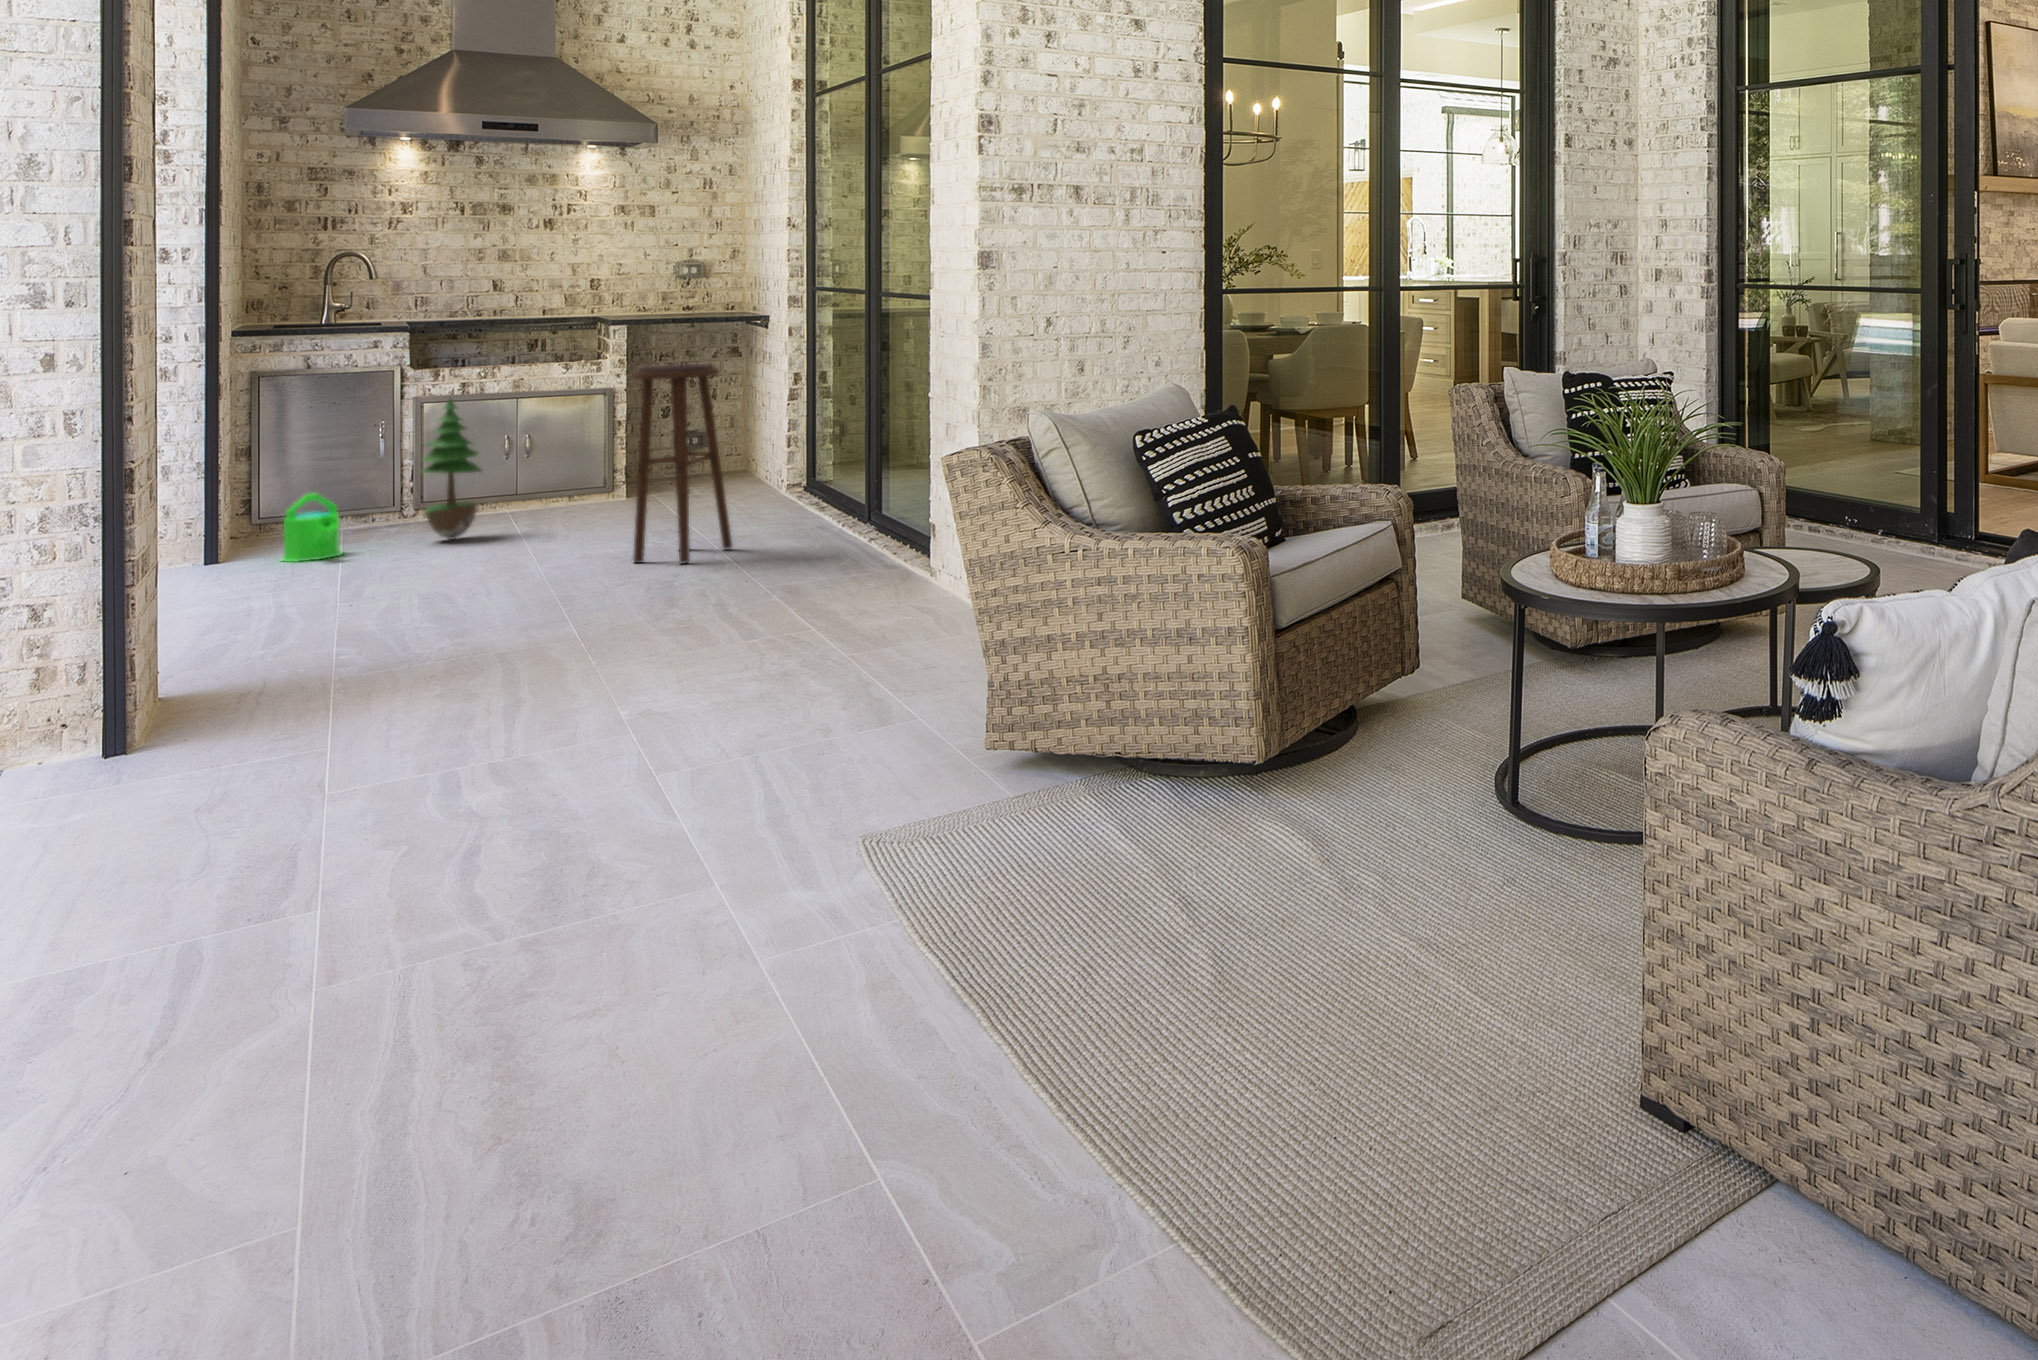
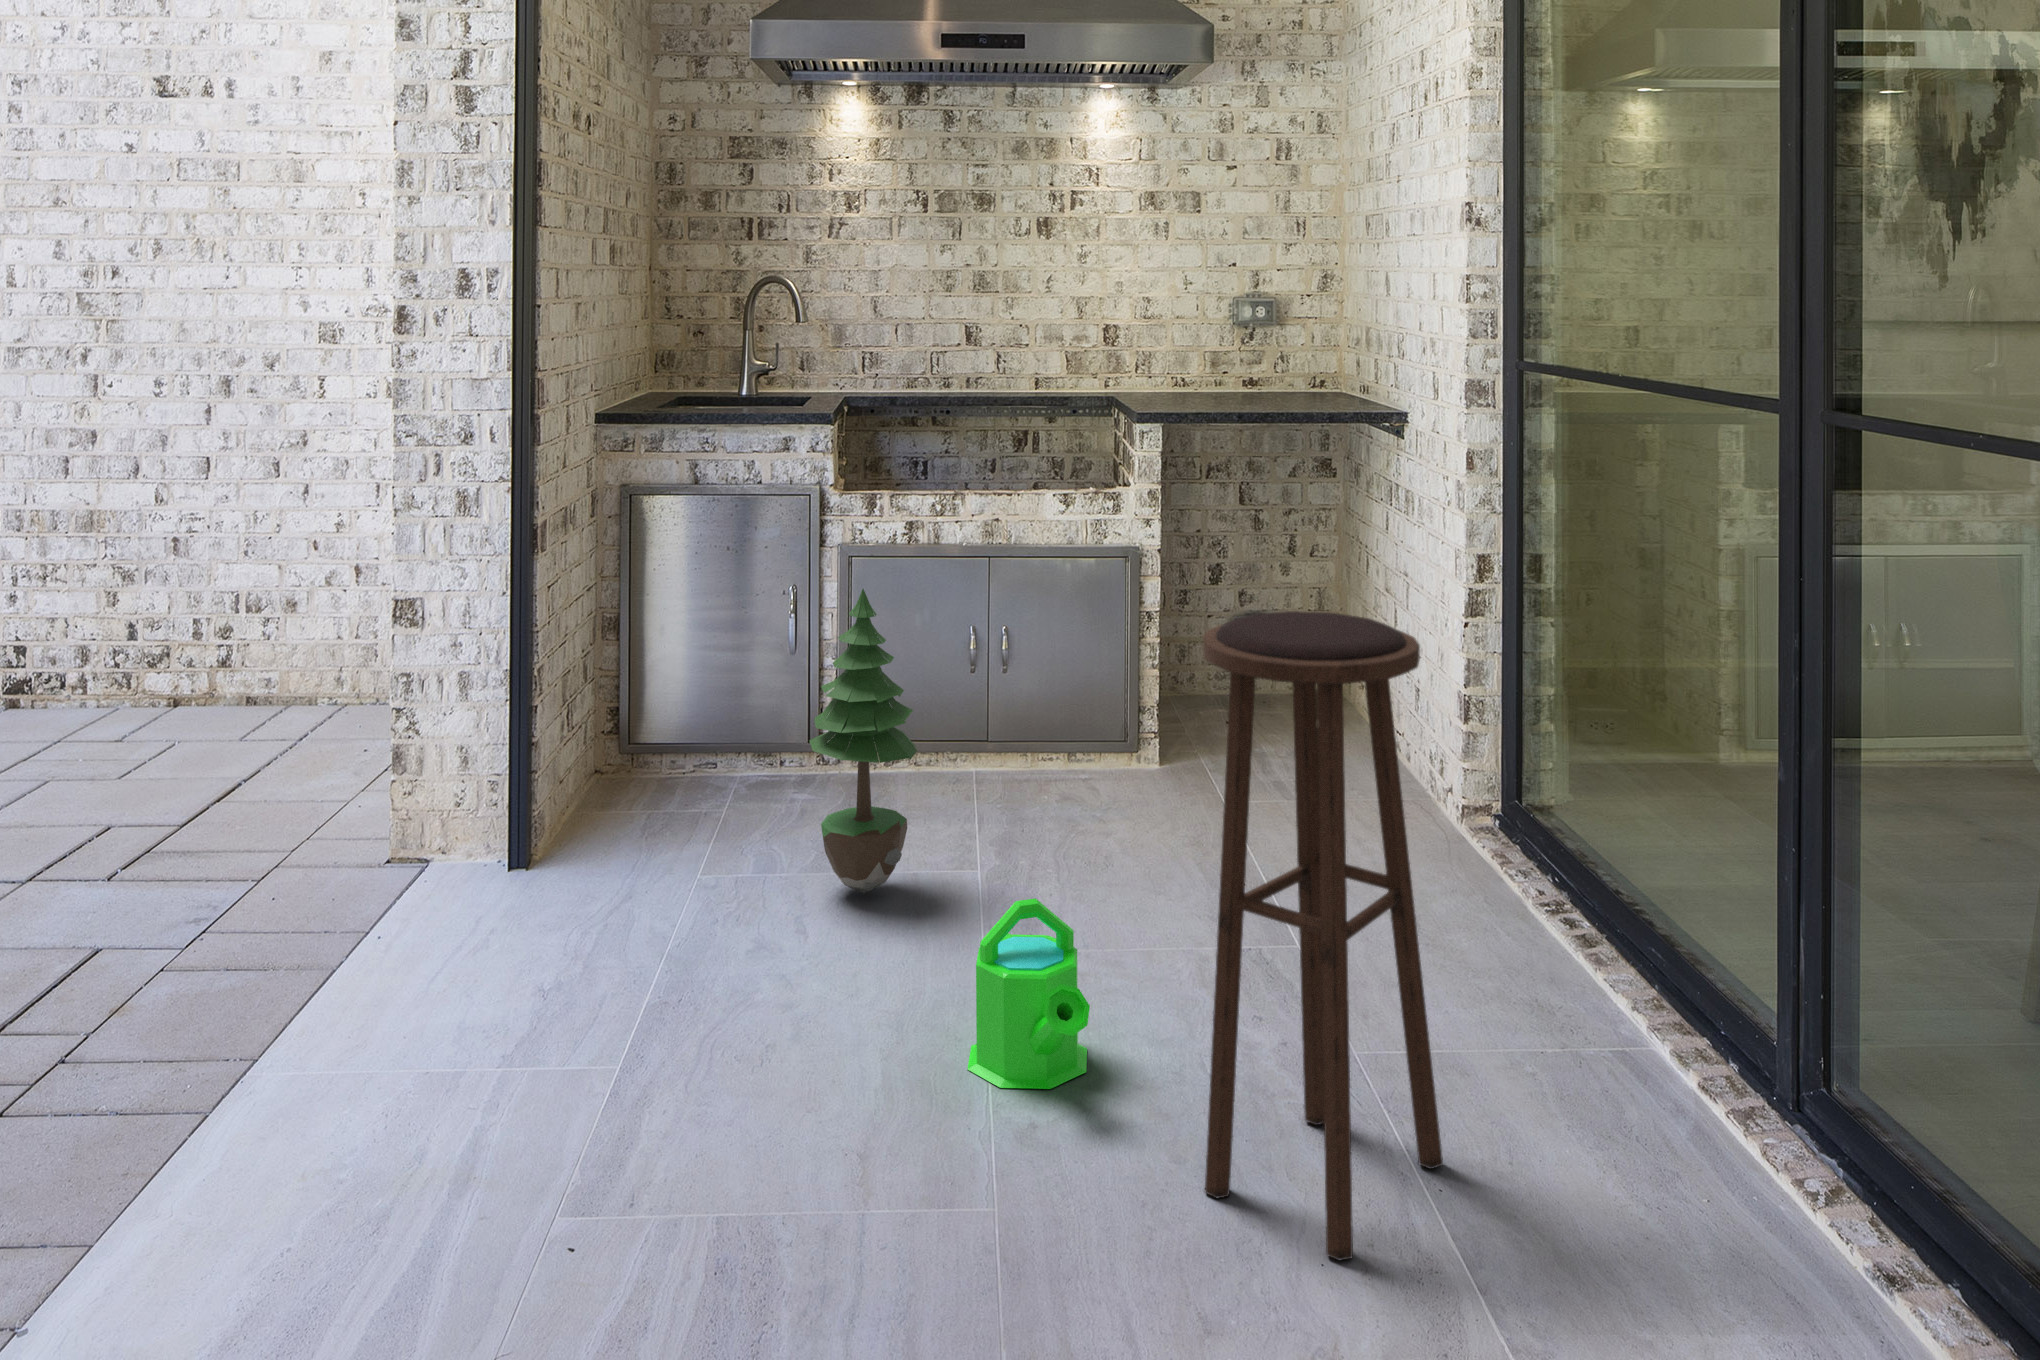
watering can: present [282,494,342,562] -> present [967,898,1090,1089]

